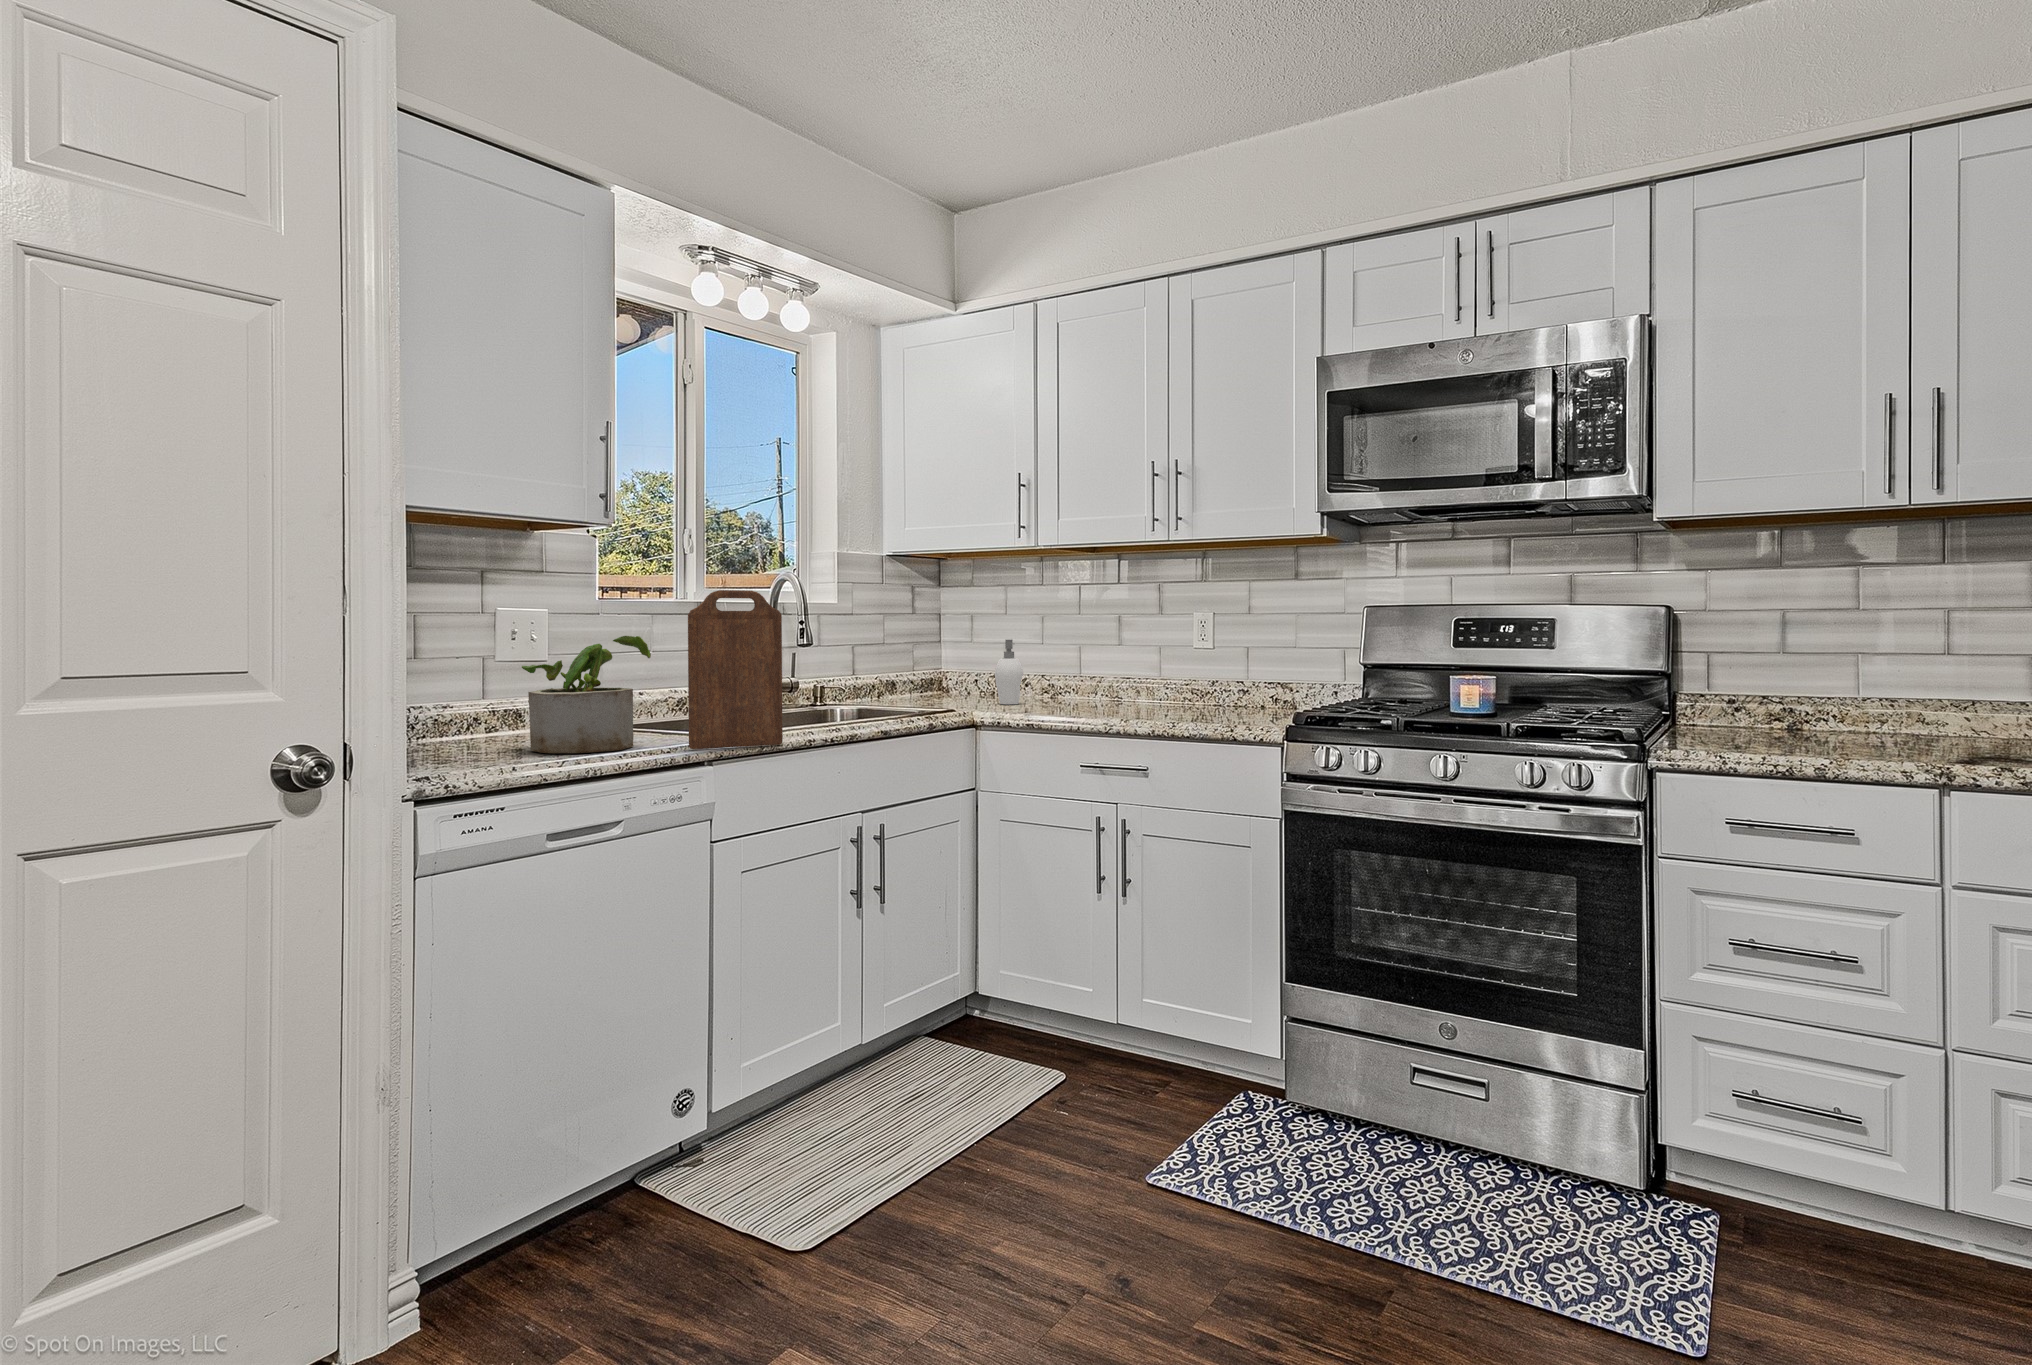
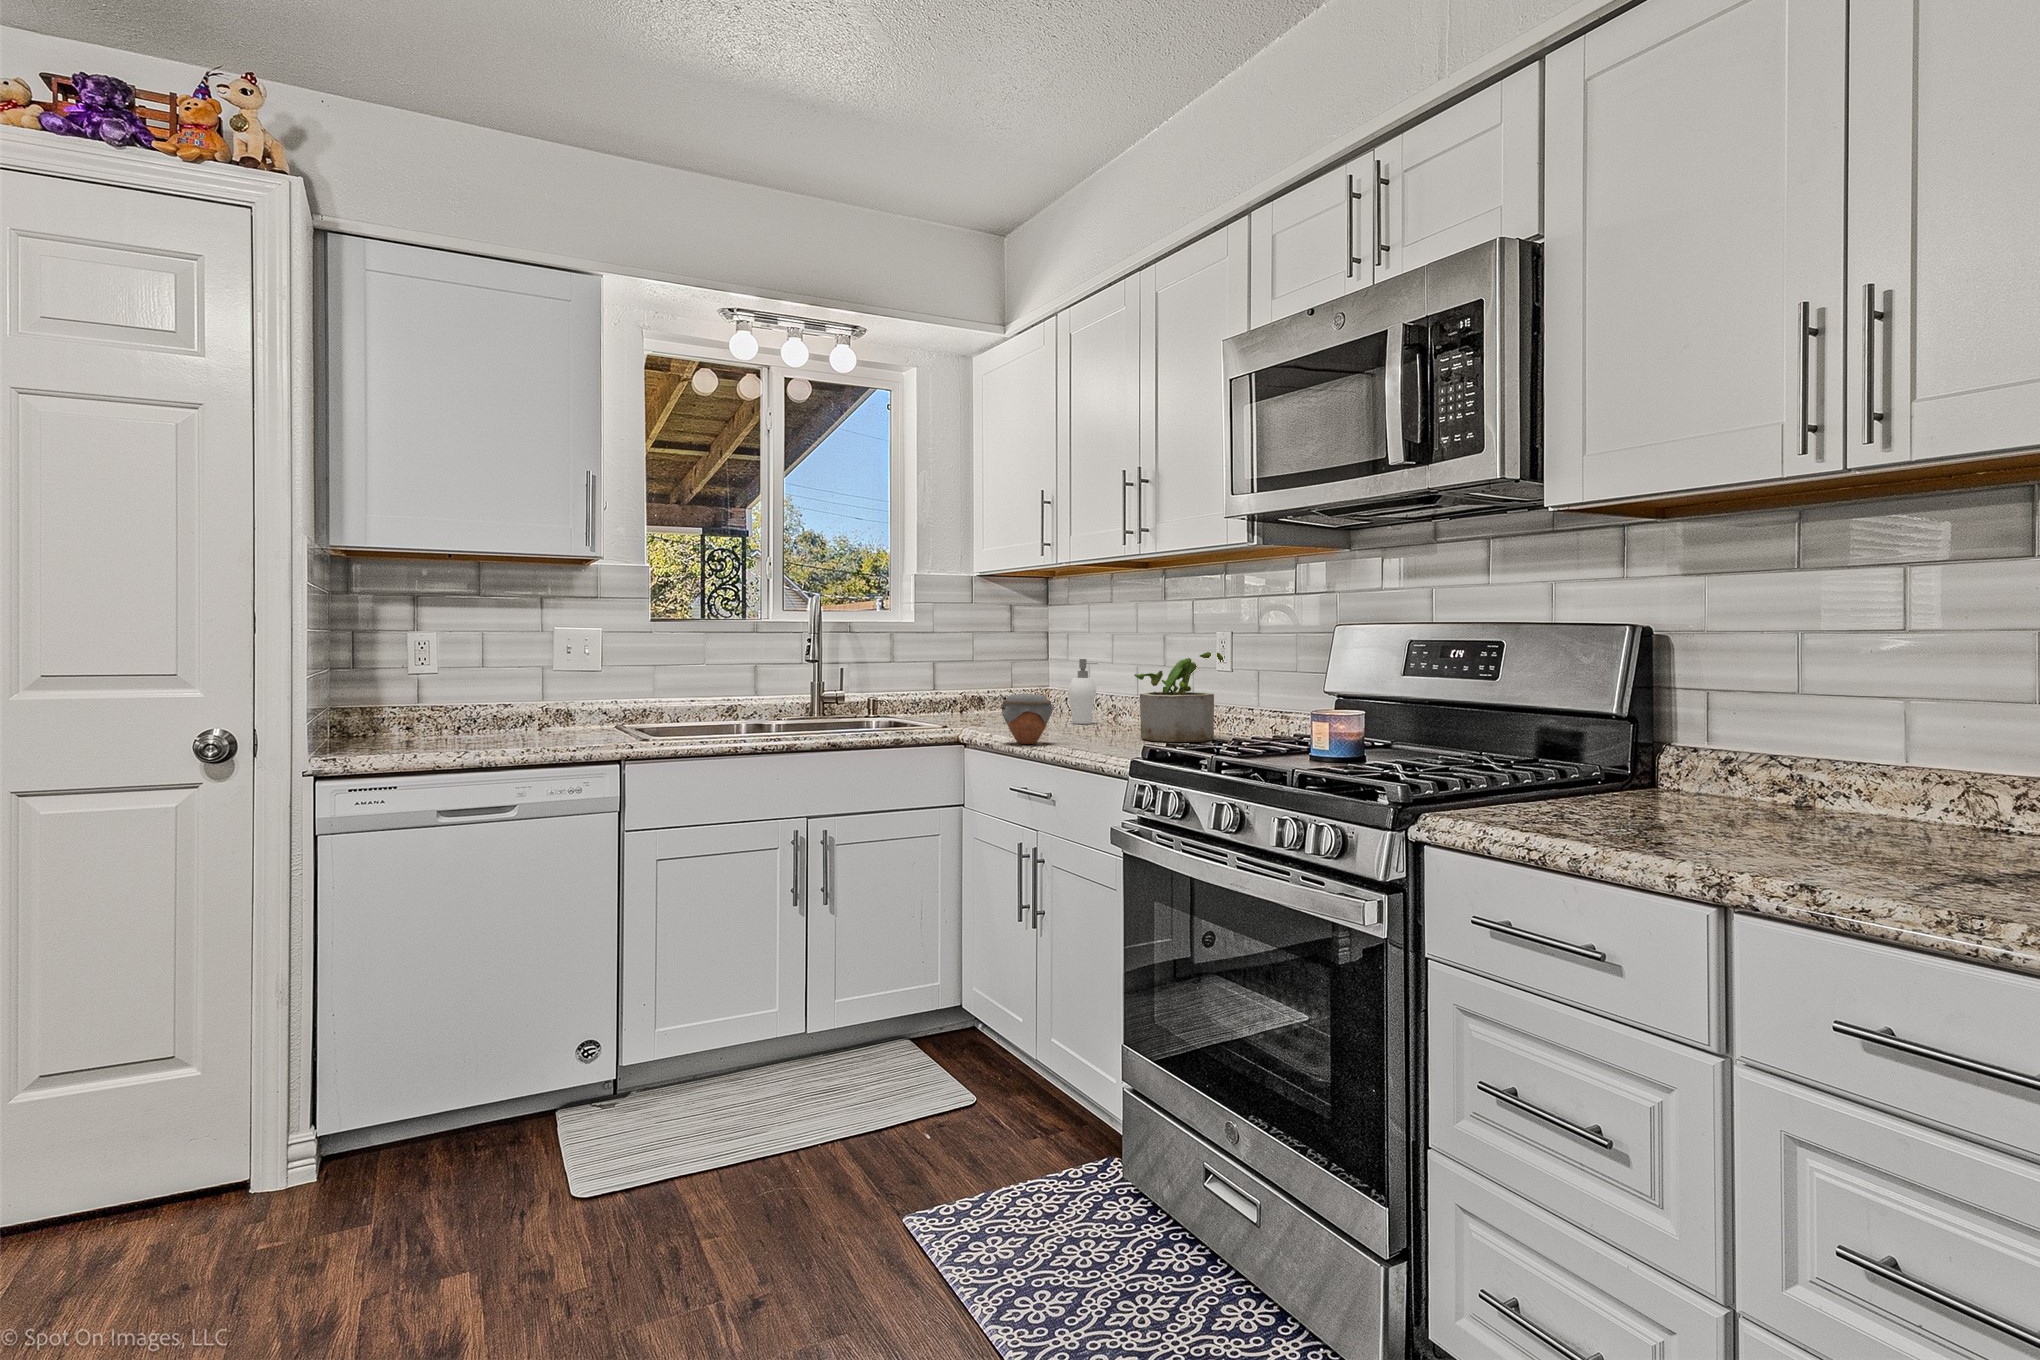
cutting board: present [688,590,783,749] -> none [614,612,698,750]
potted plant: present [522,636,651,753] -> present [1134,652,1223,742]
jar: none [1041,673,1089,722] -> present [1001,694,1054,744]

